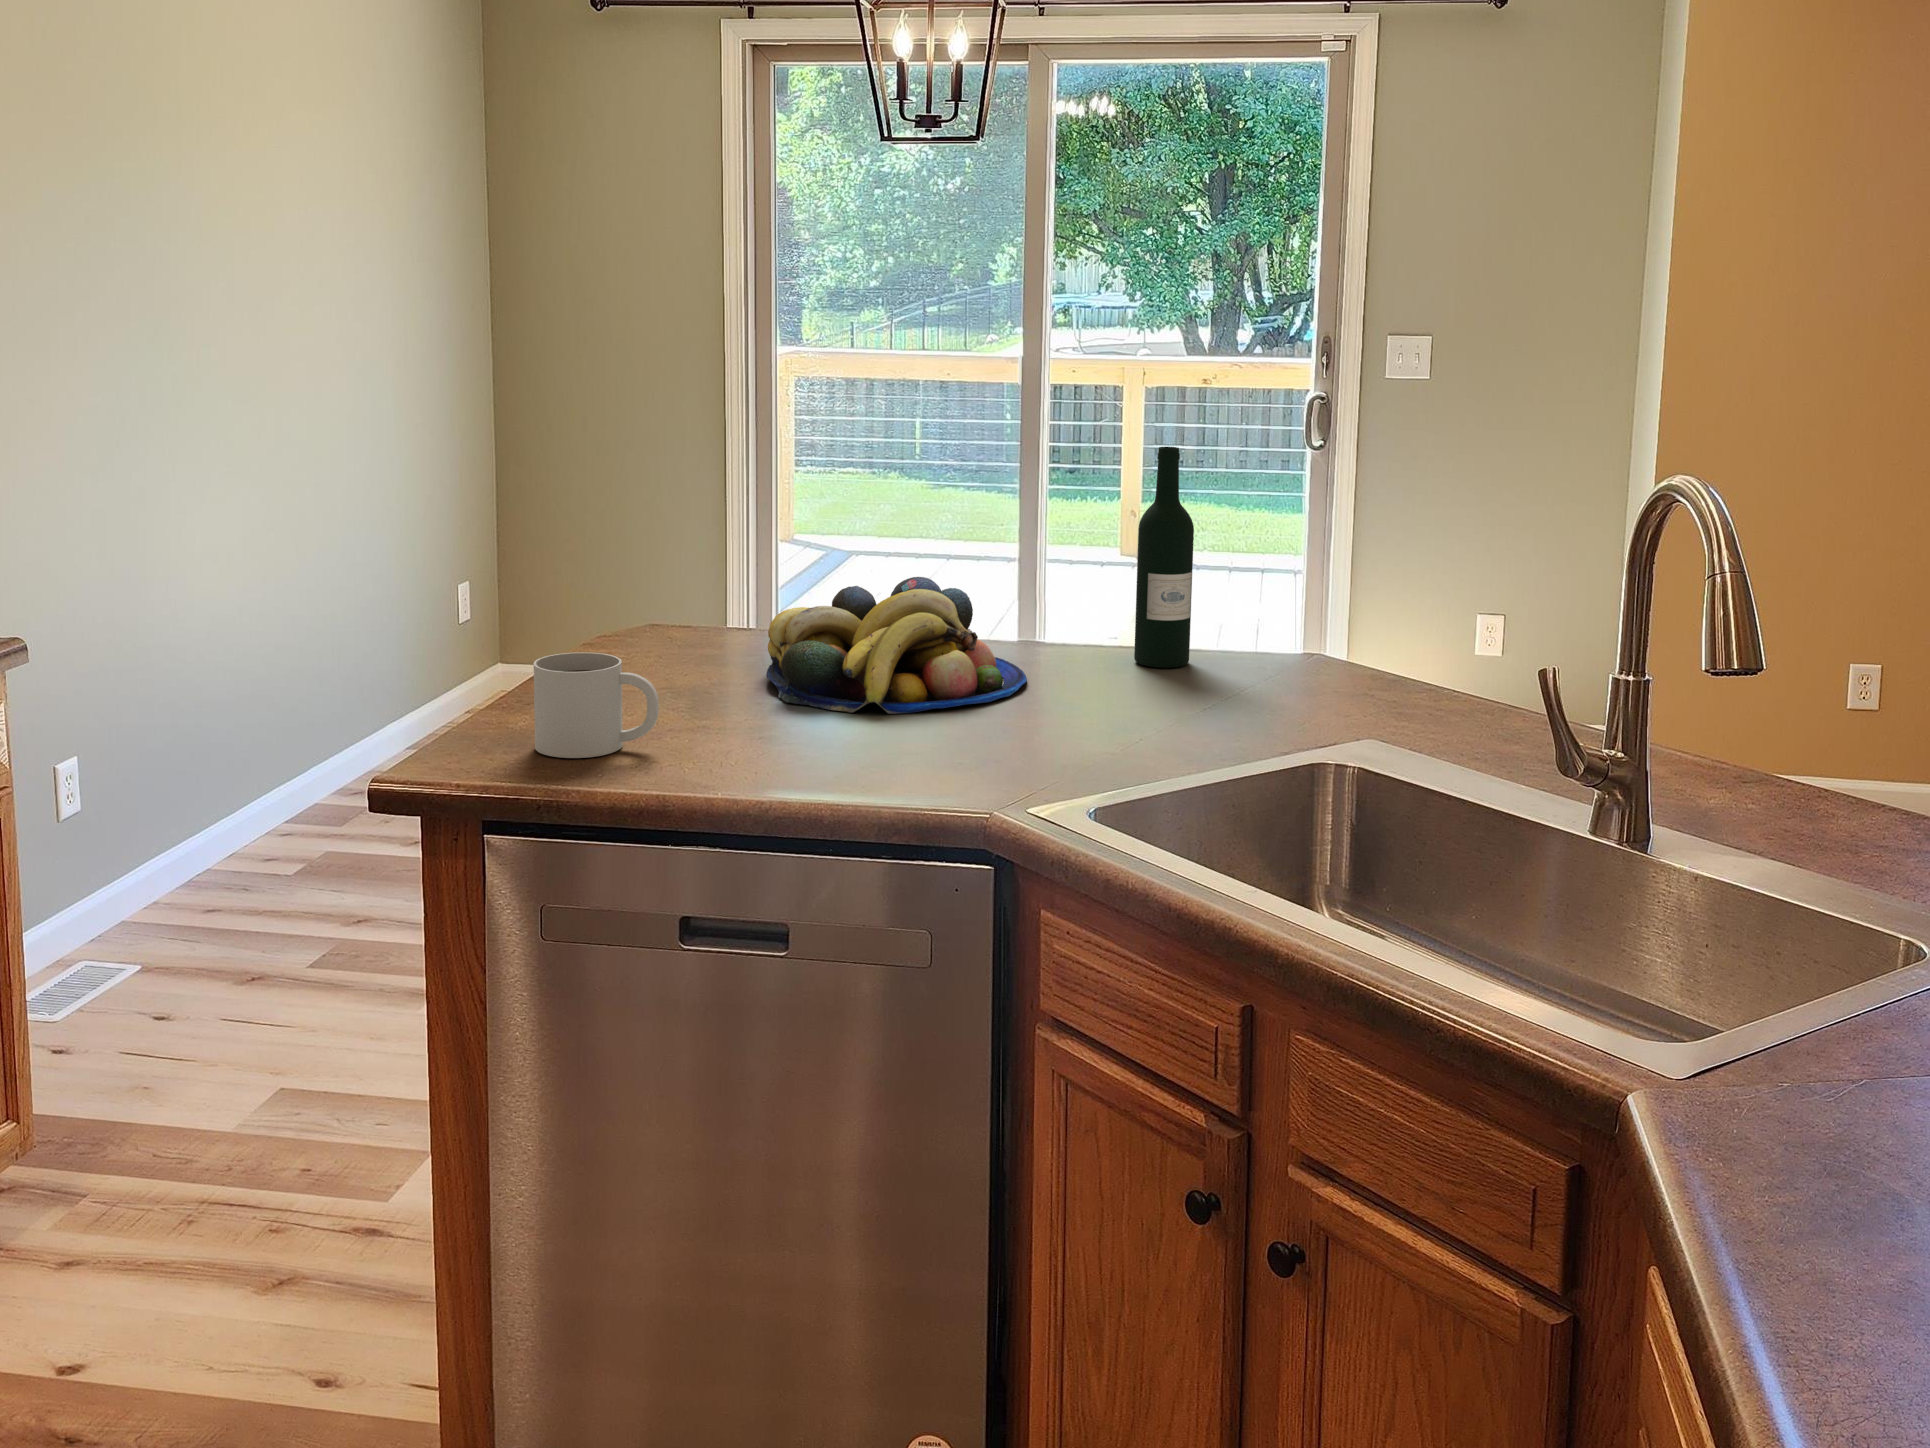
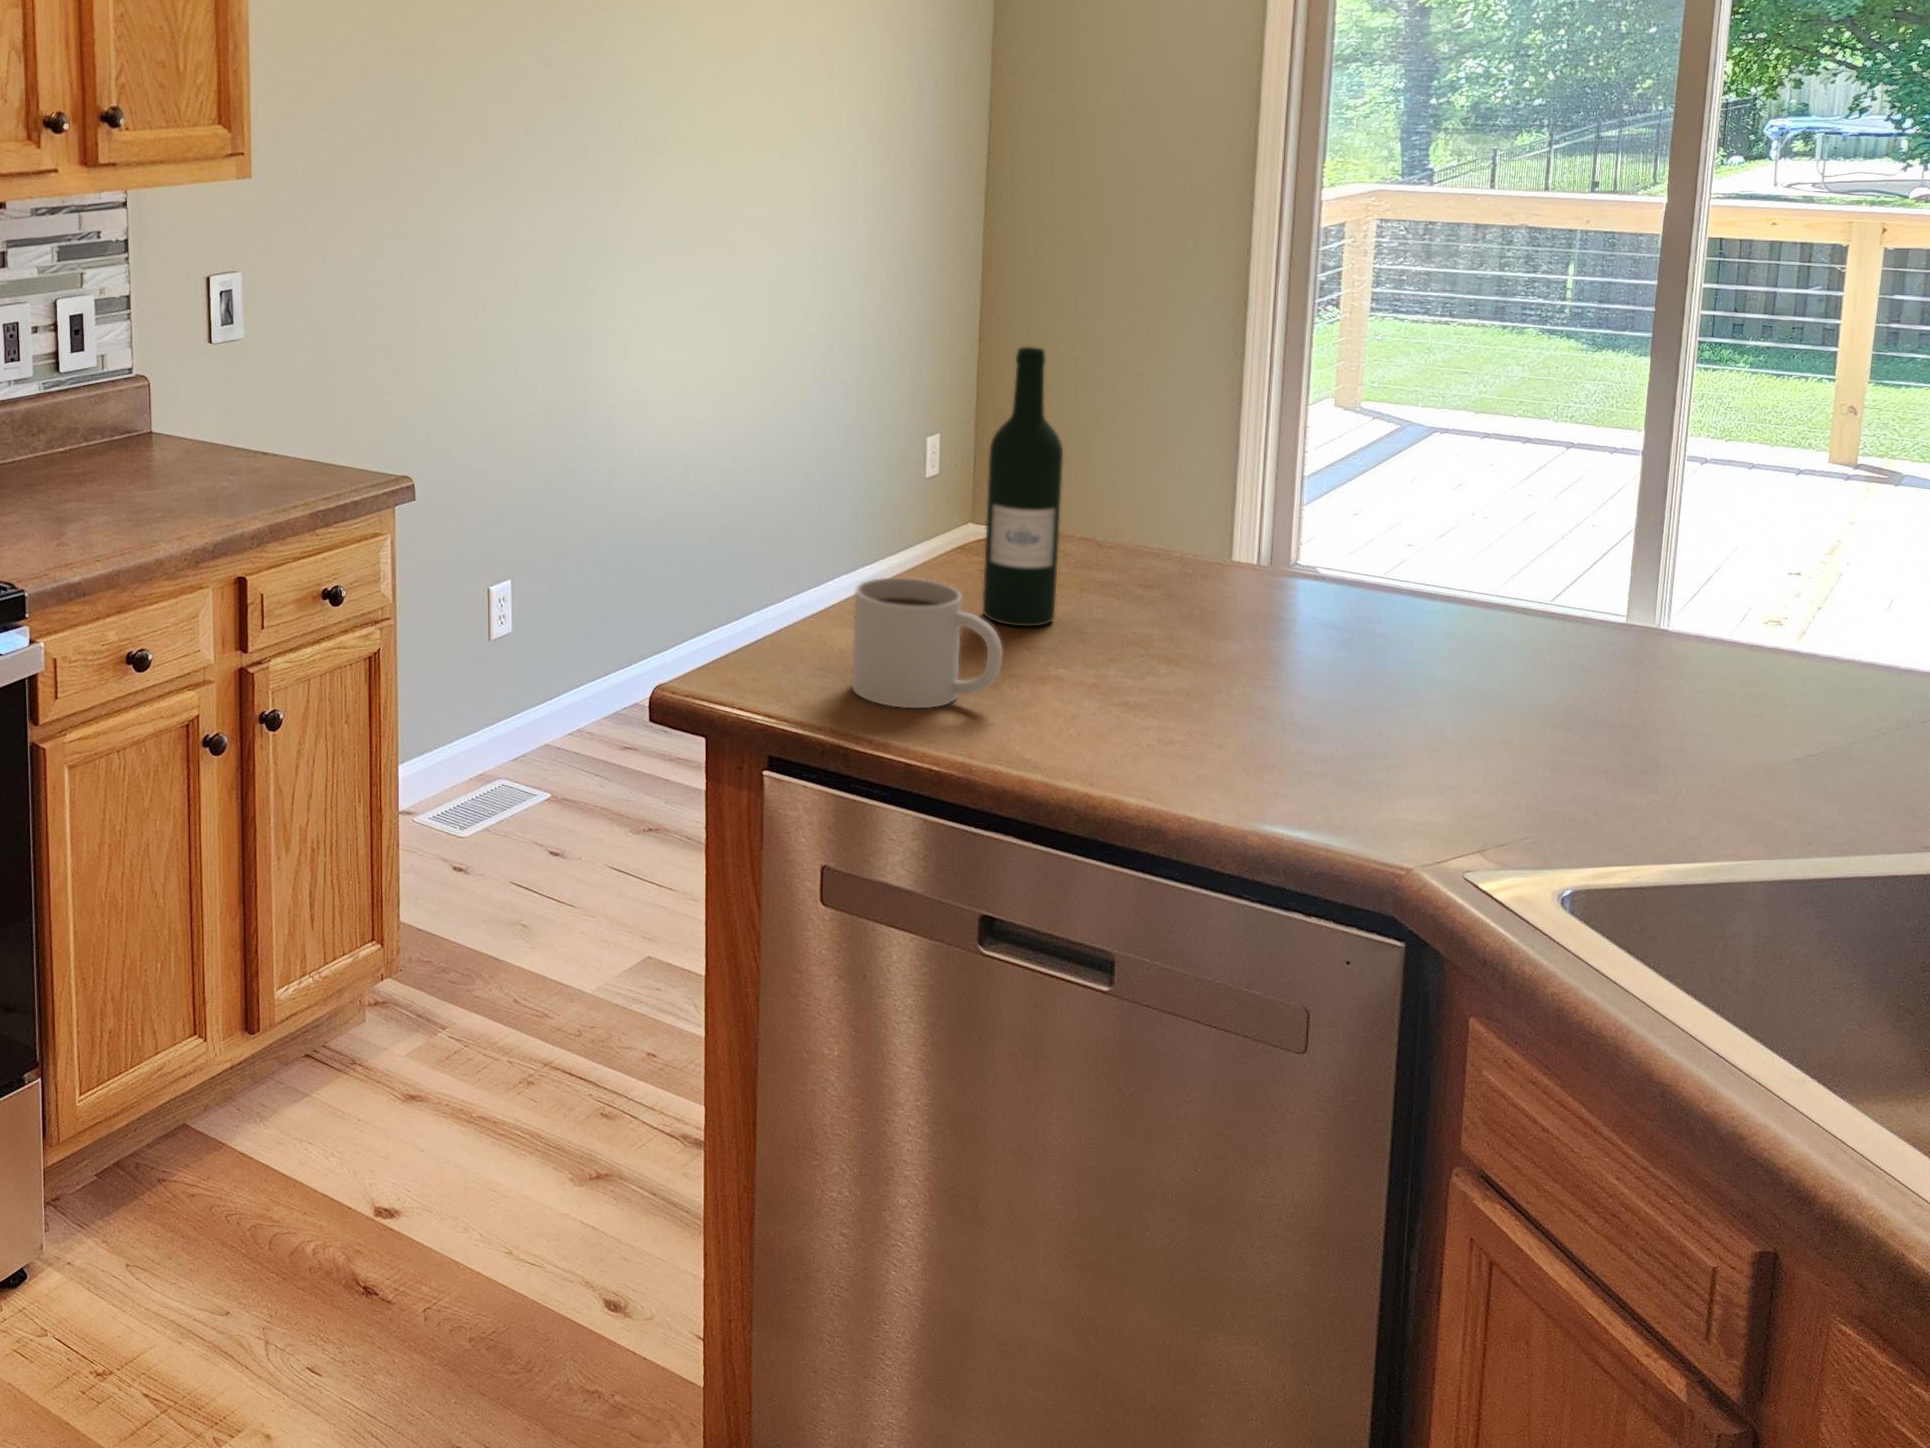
wine bottle: present [1134,447,1194,668] -> present [983,347,1063,626]
fruit bowl: present [766,577,1027,714] -> none [1172,522,1549,709]

